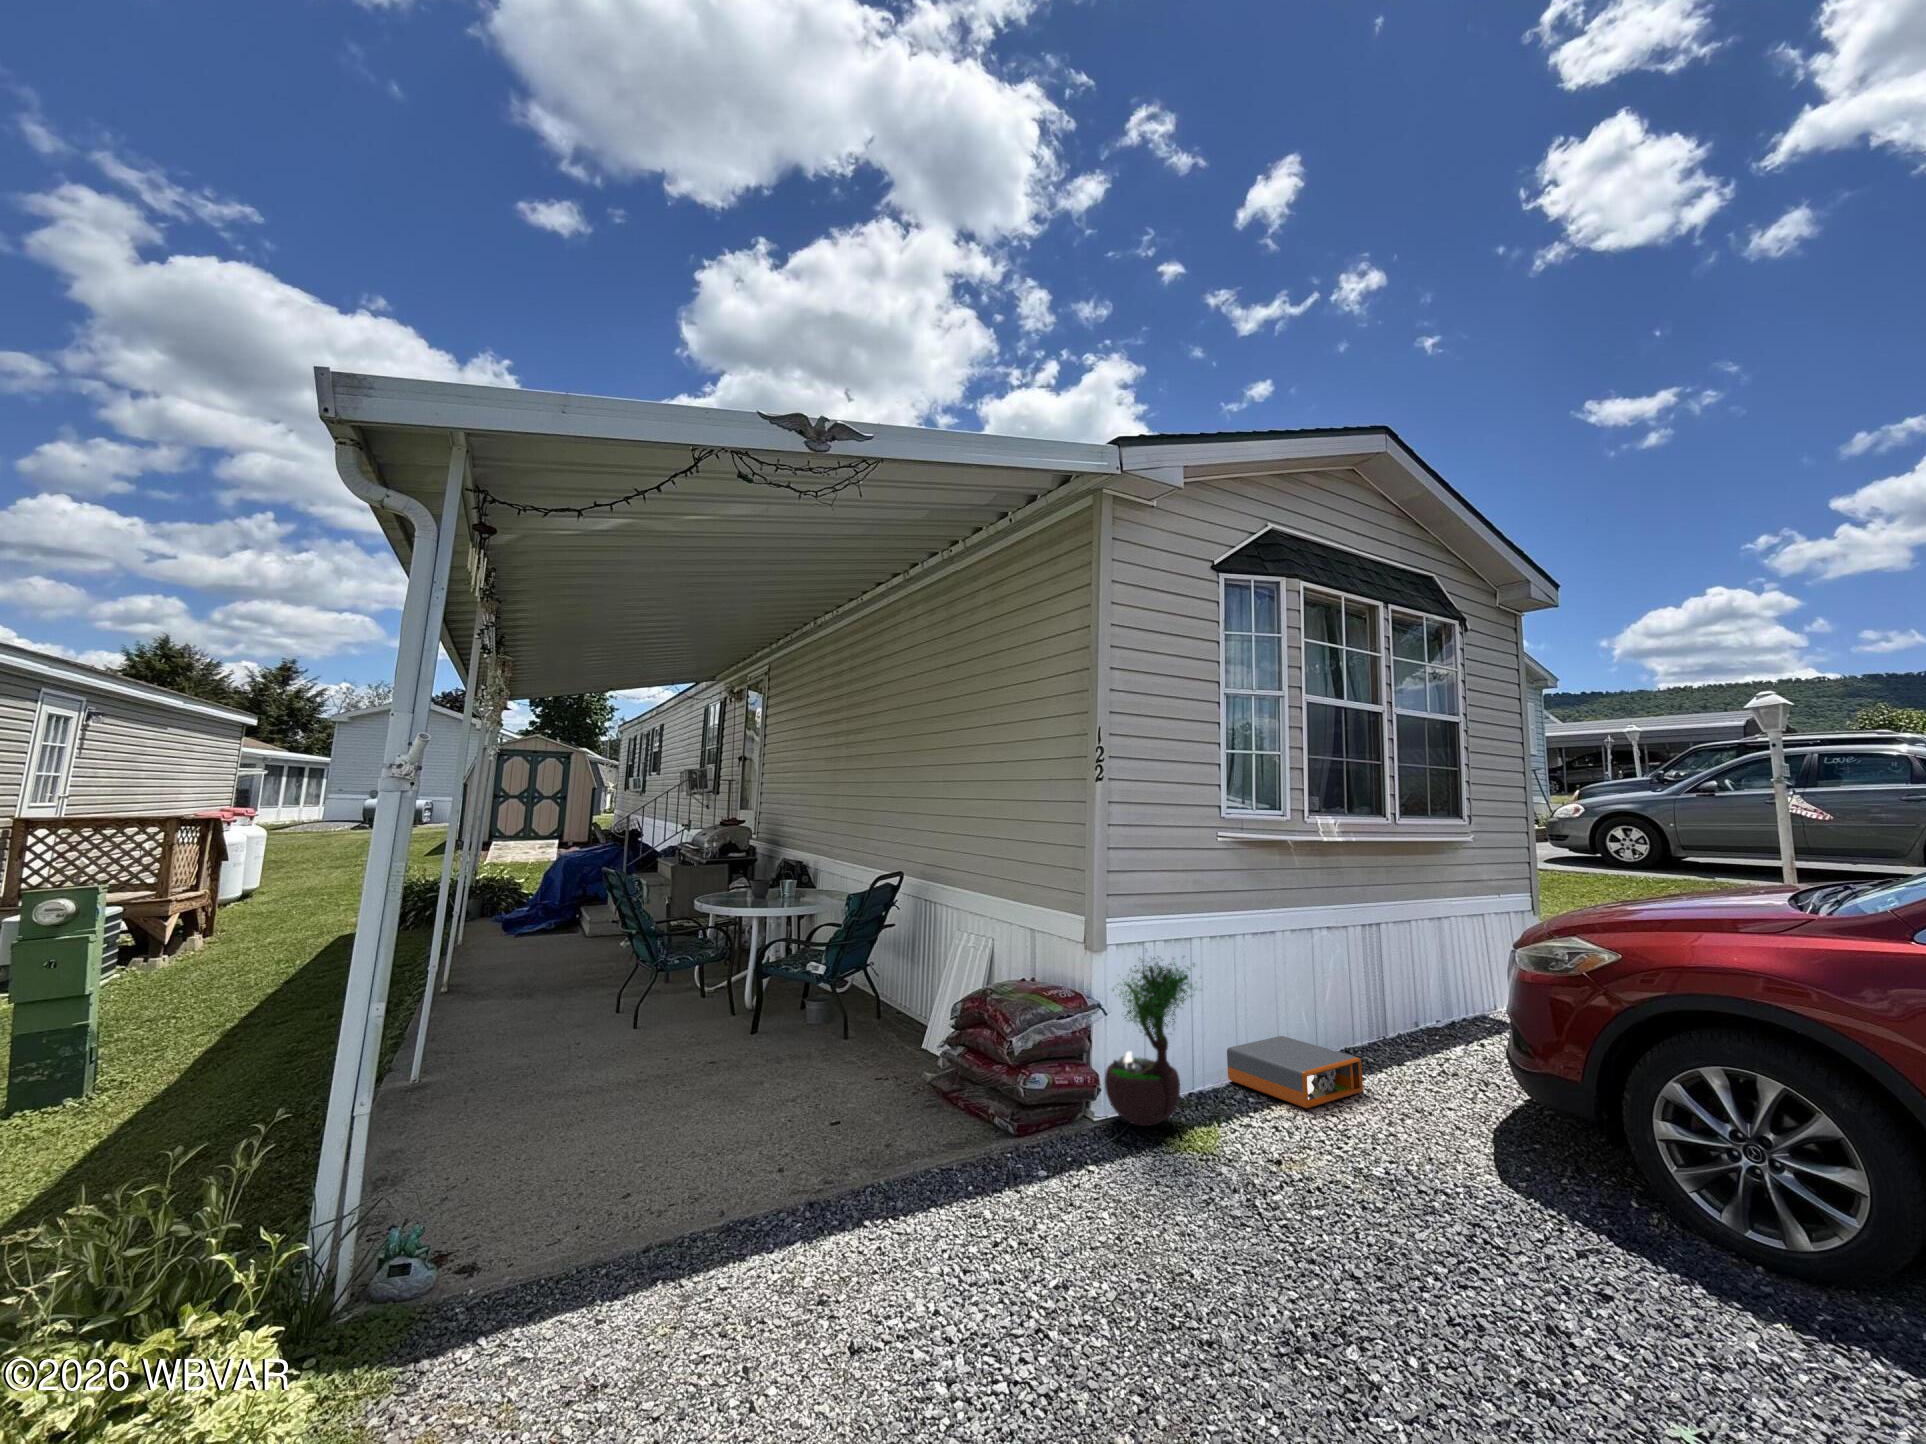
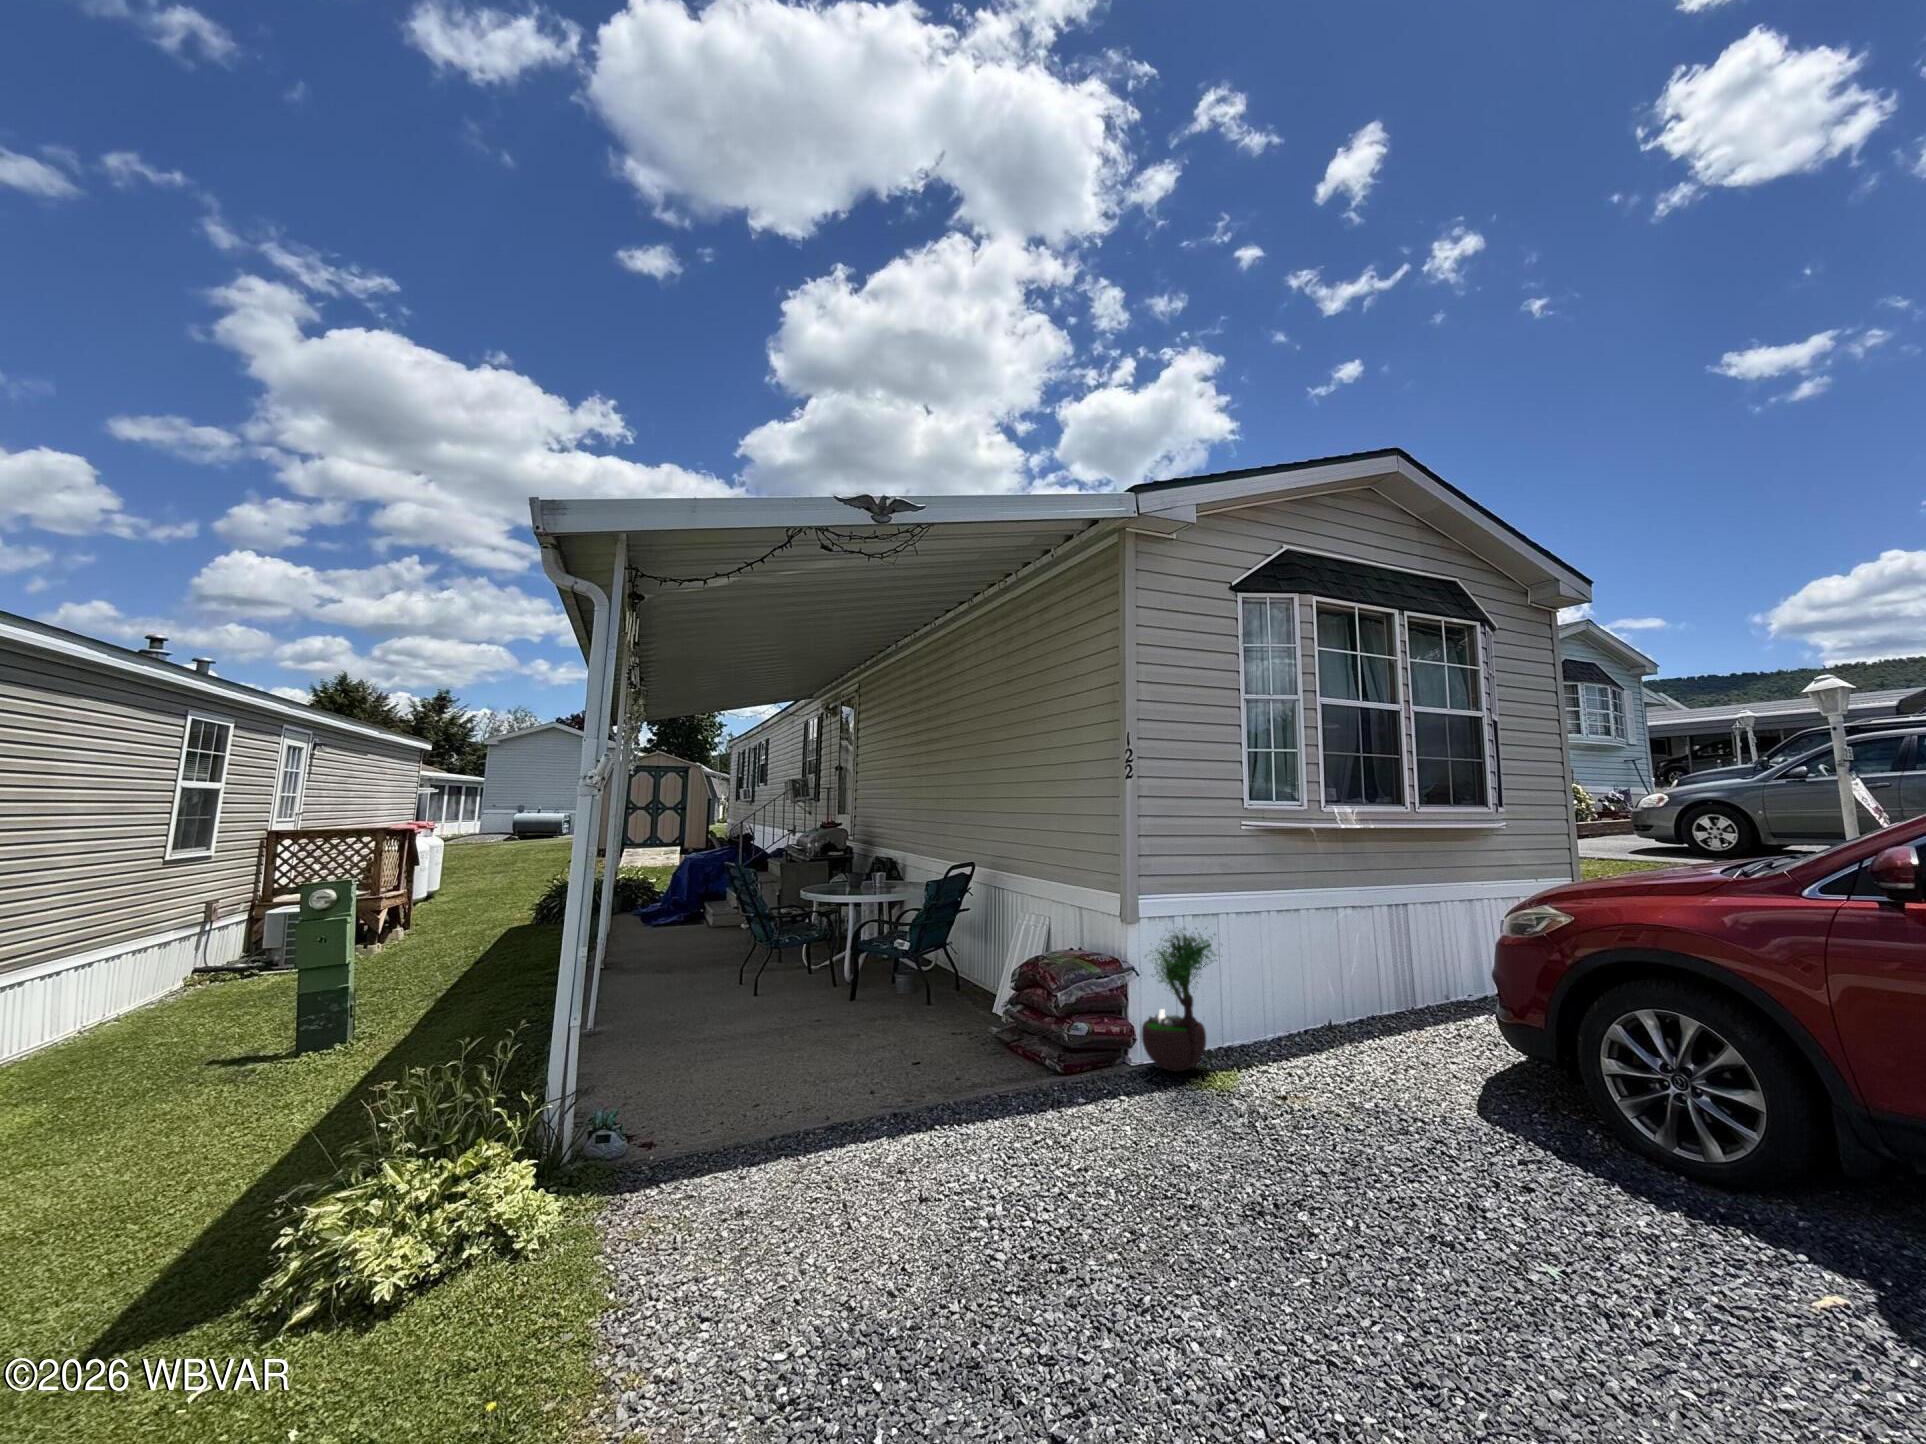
storage box: present [1227,1036,1363,1108] -> none [1258,1003,1380,1061]

